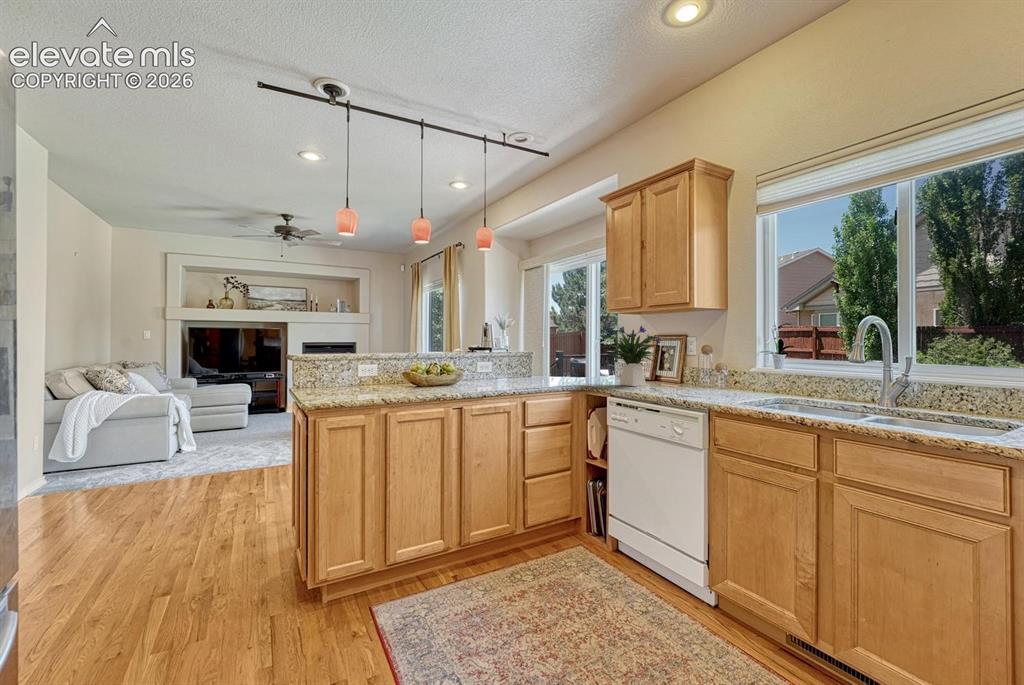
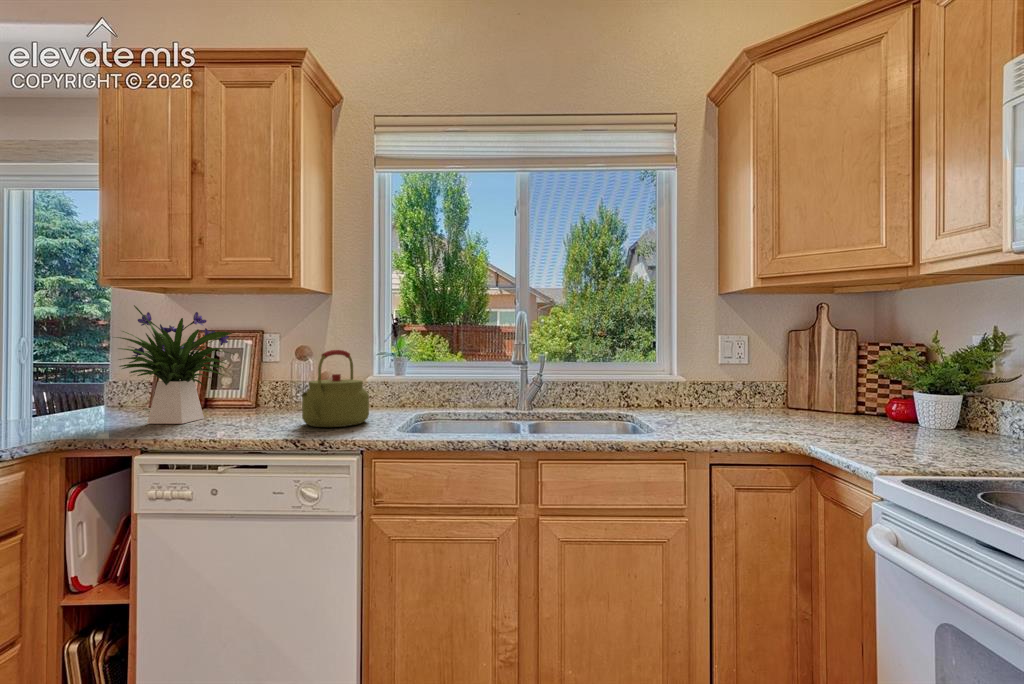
kettle: none [680,348,731,397] -> present [302,350,369,427]

